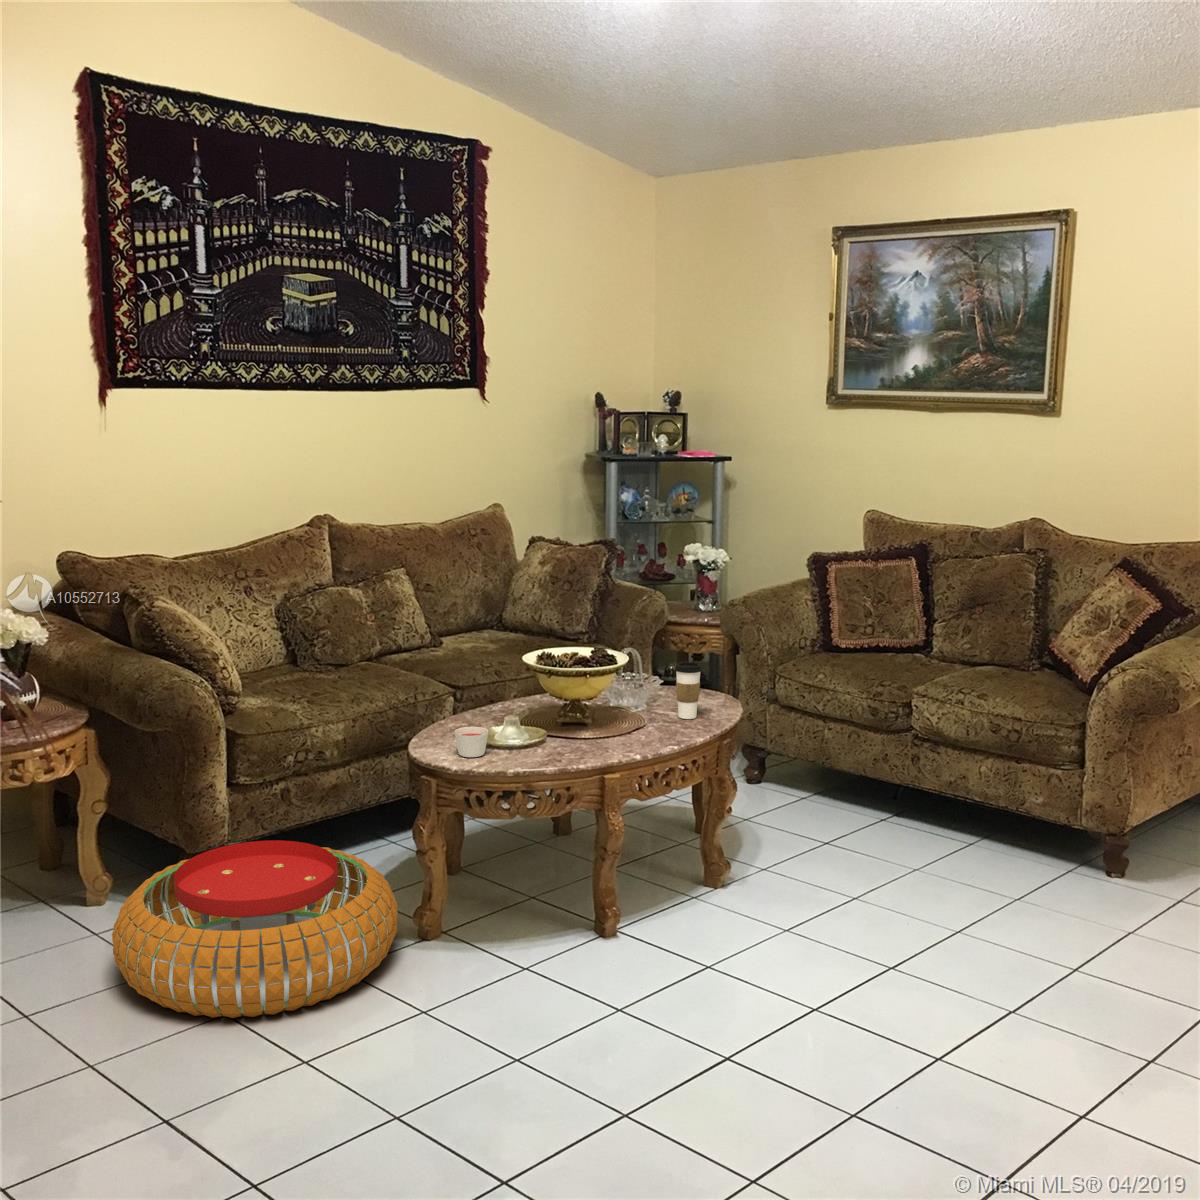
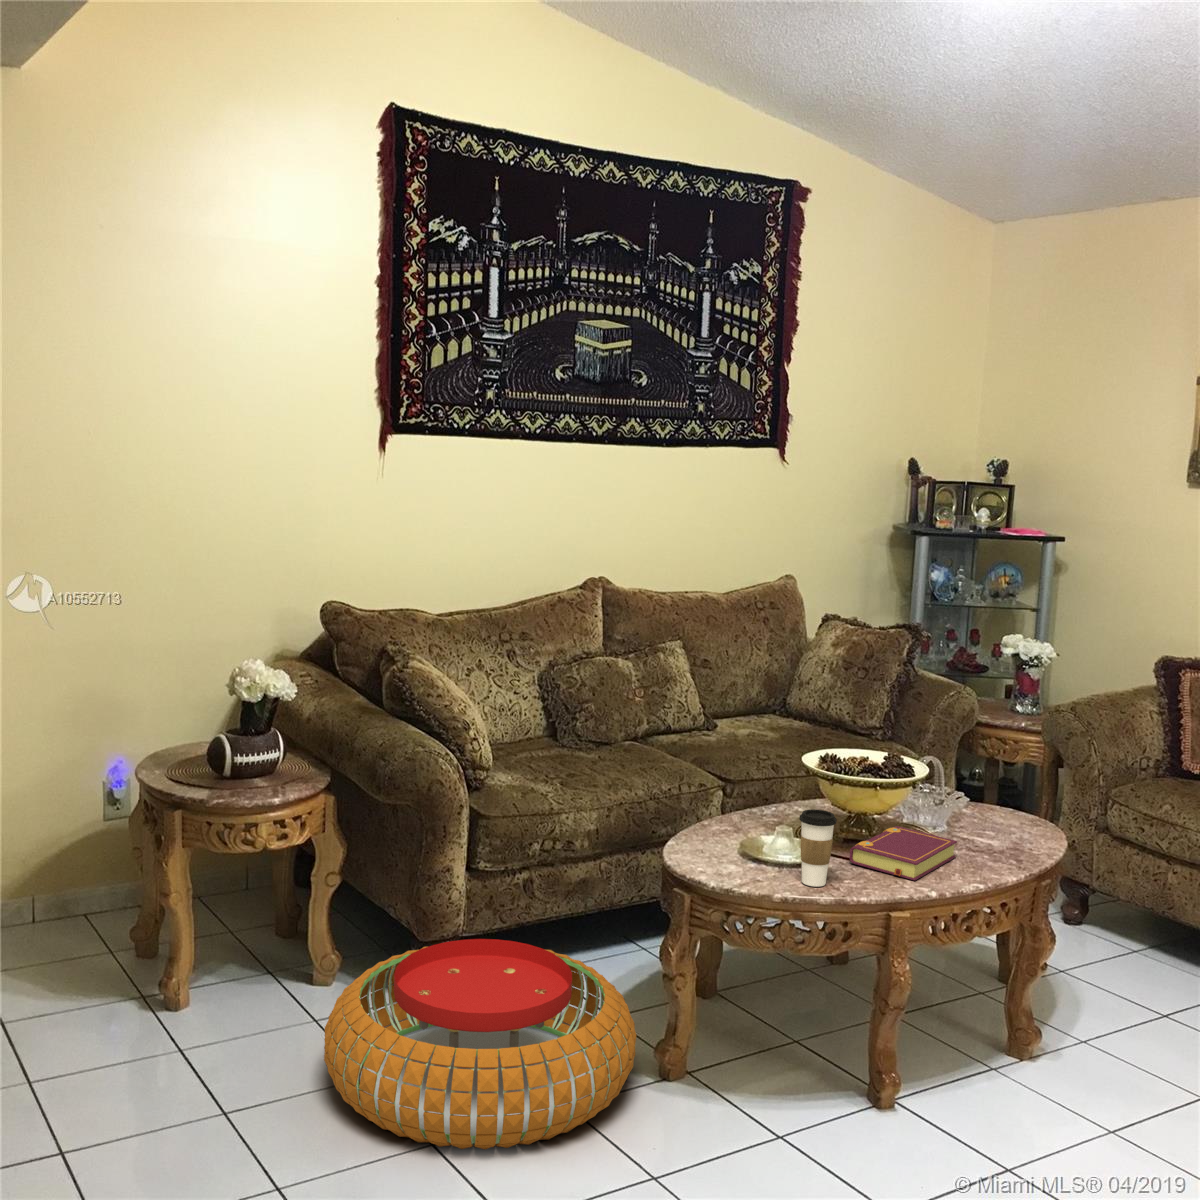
coffee cup: present [675,662,702,719] -> present [799,809,837,887]
book: none [568,707,655,748] -> present [849,826,957,881]
candle: present [455,727,488,757] -> none [716,836,756,873]

